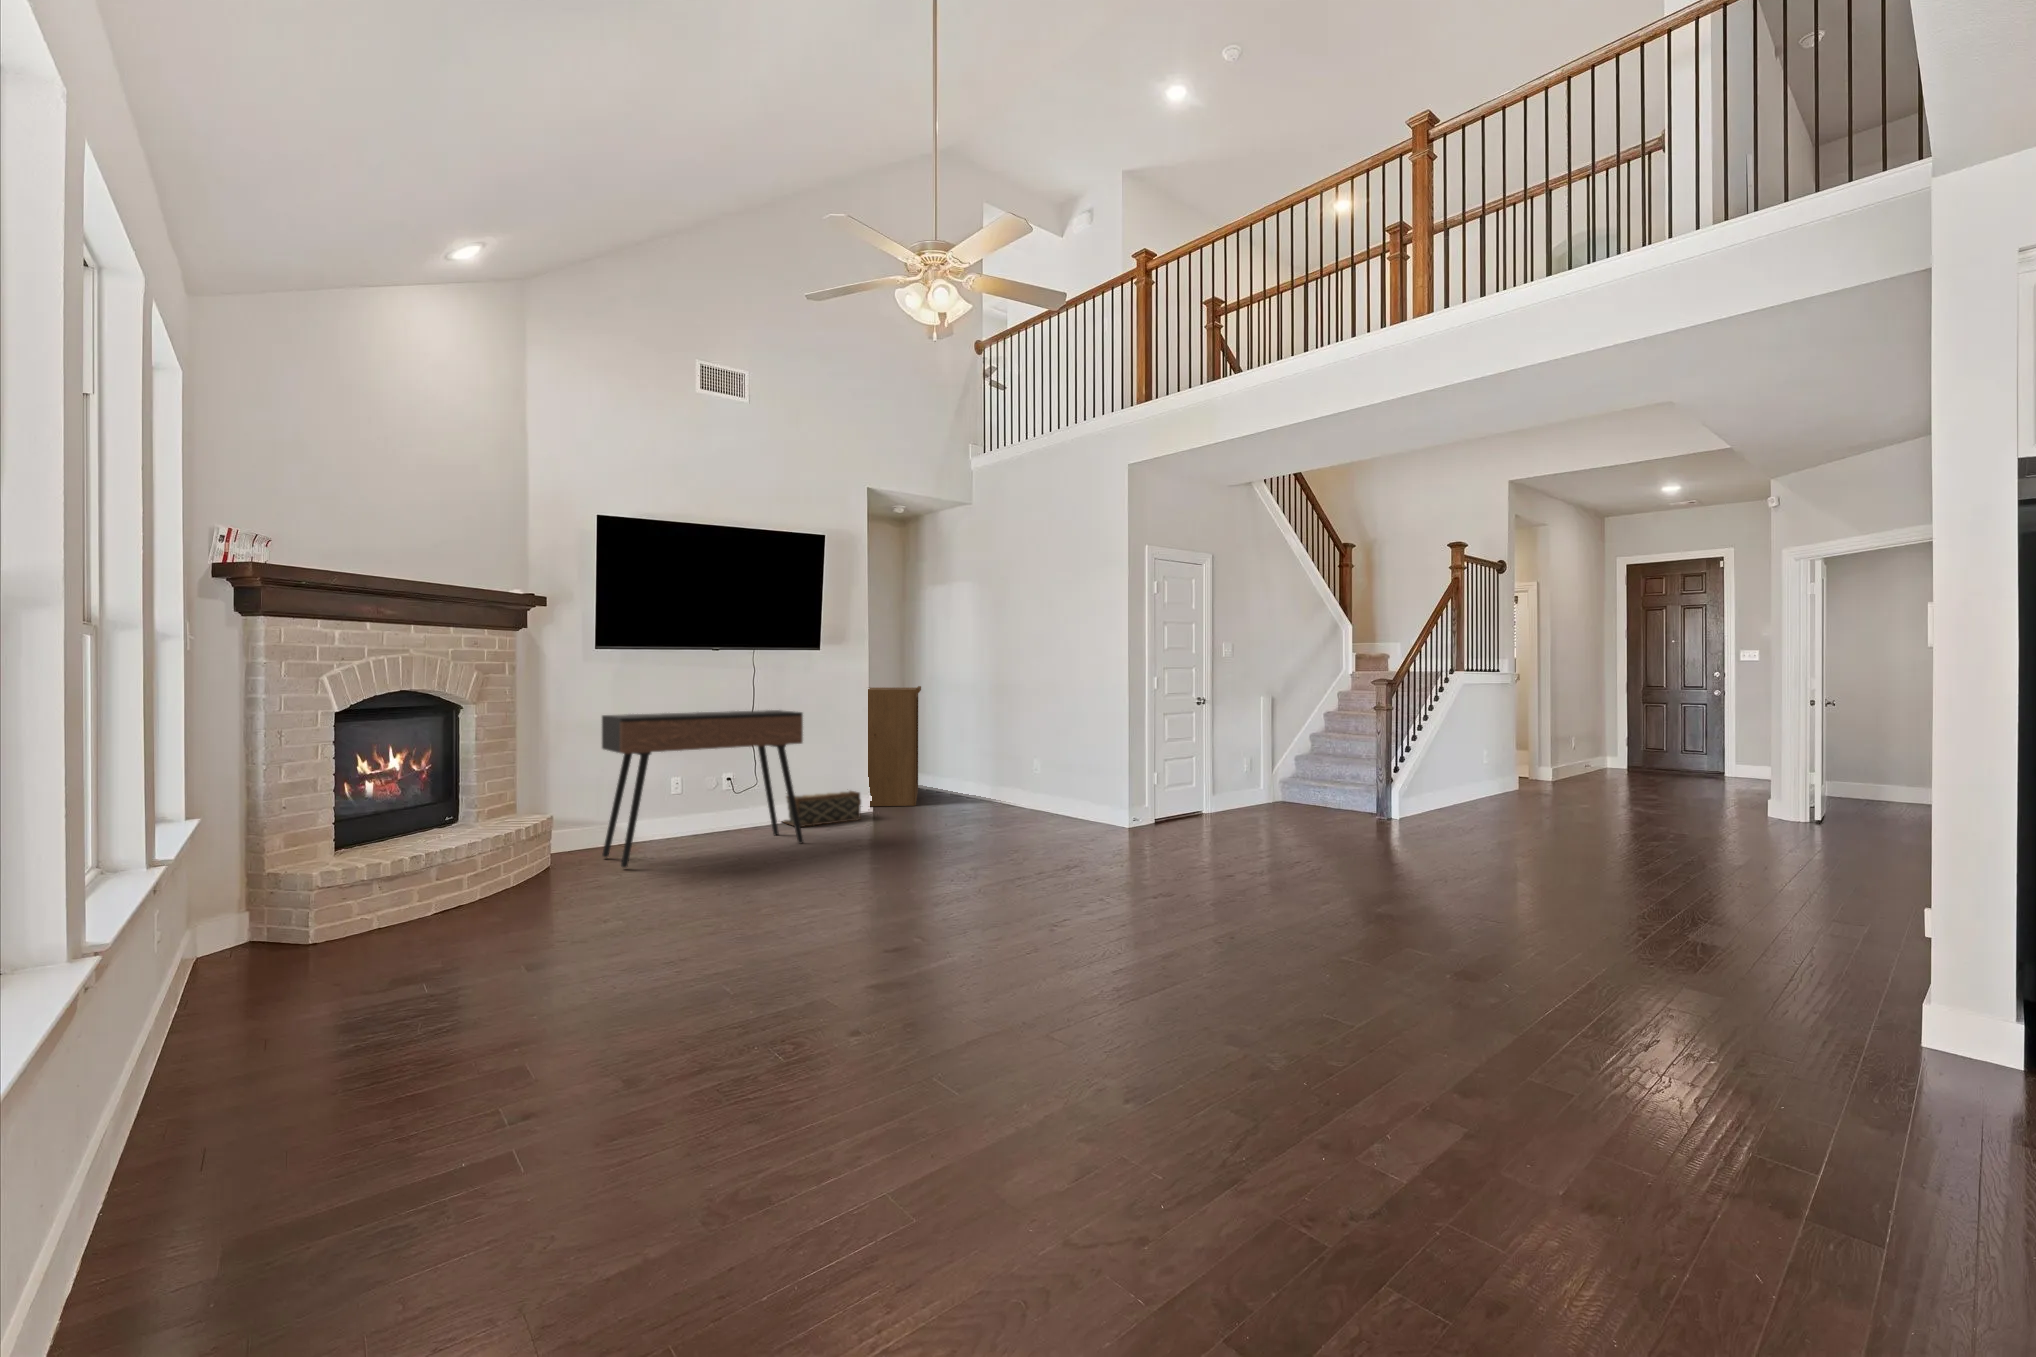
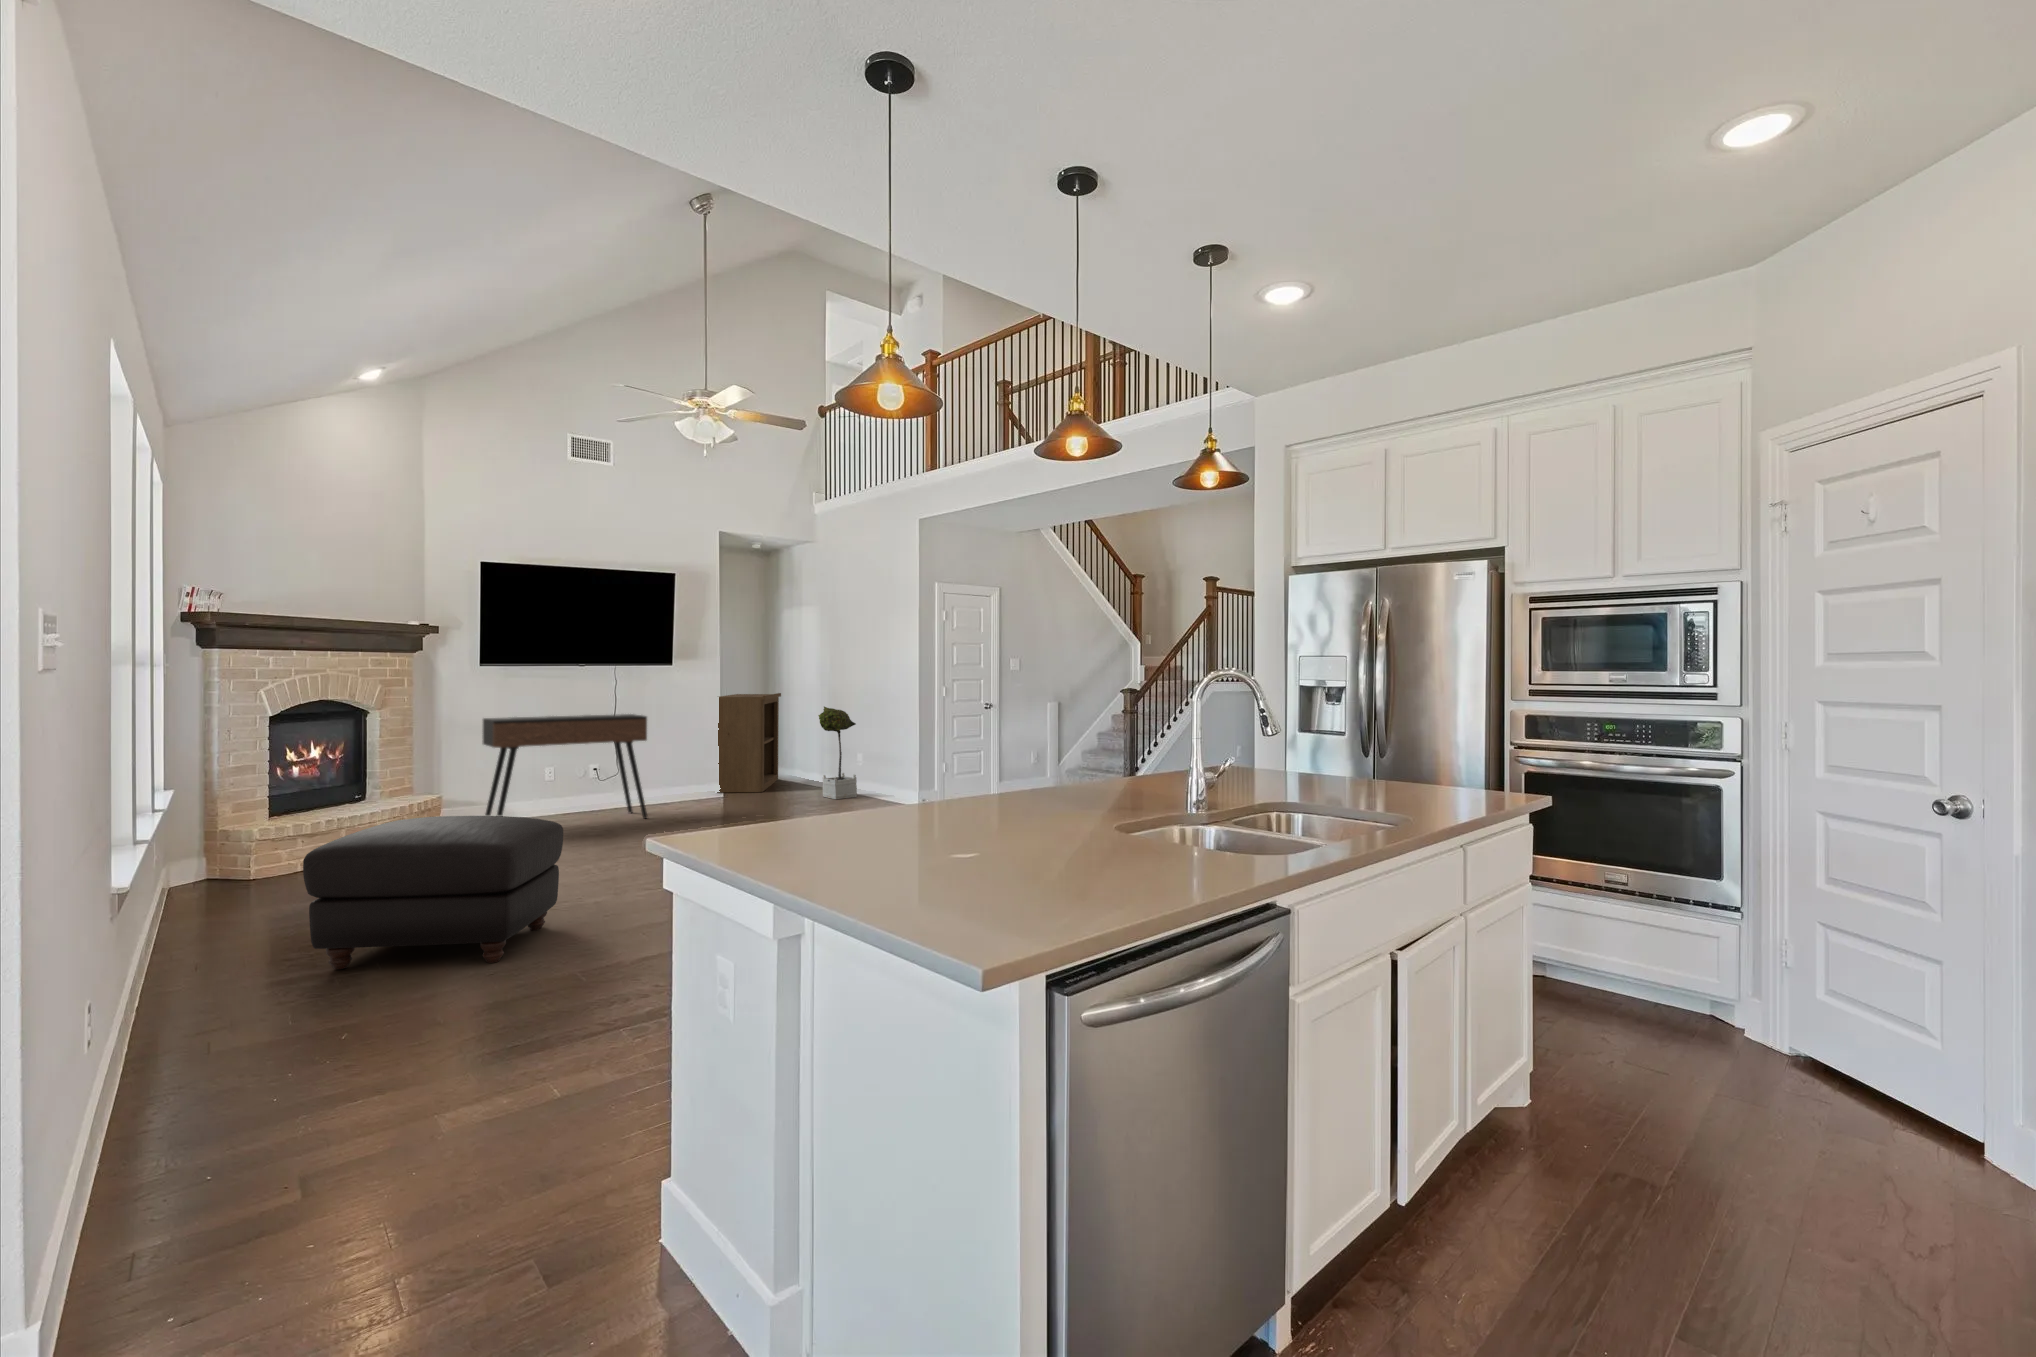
potted tree: none [990,700,1038,815] -> present [818,707,857,799]
woven basket: present [783,791,861,827] -> none [641,778,708,807]
ottoman: none [426,868,813,1156] -> present [303,816,563,969]

